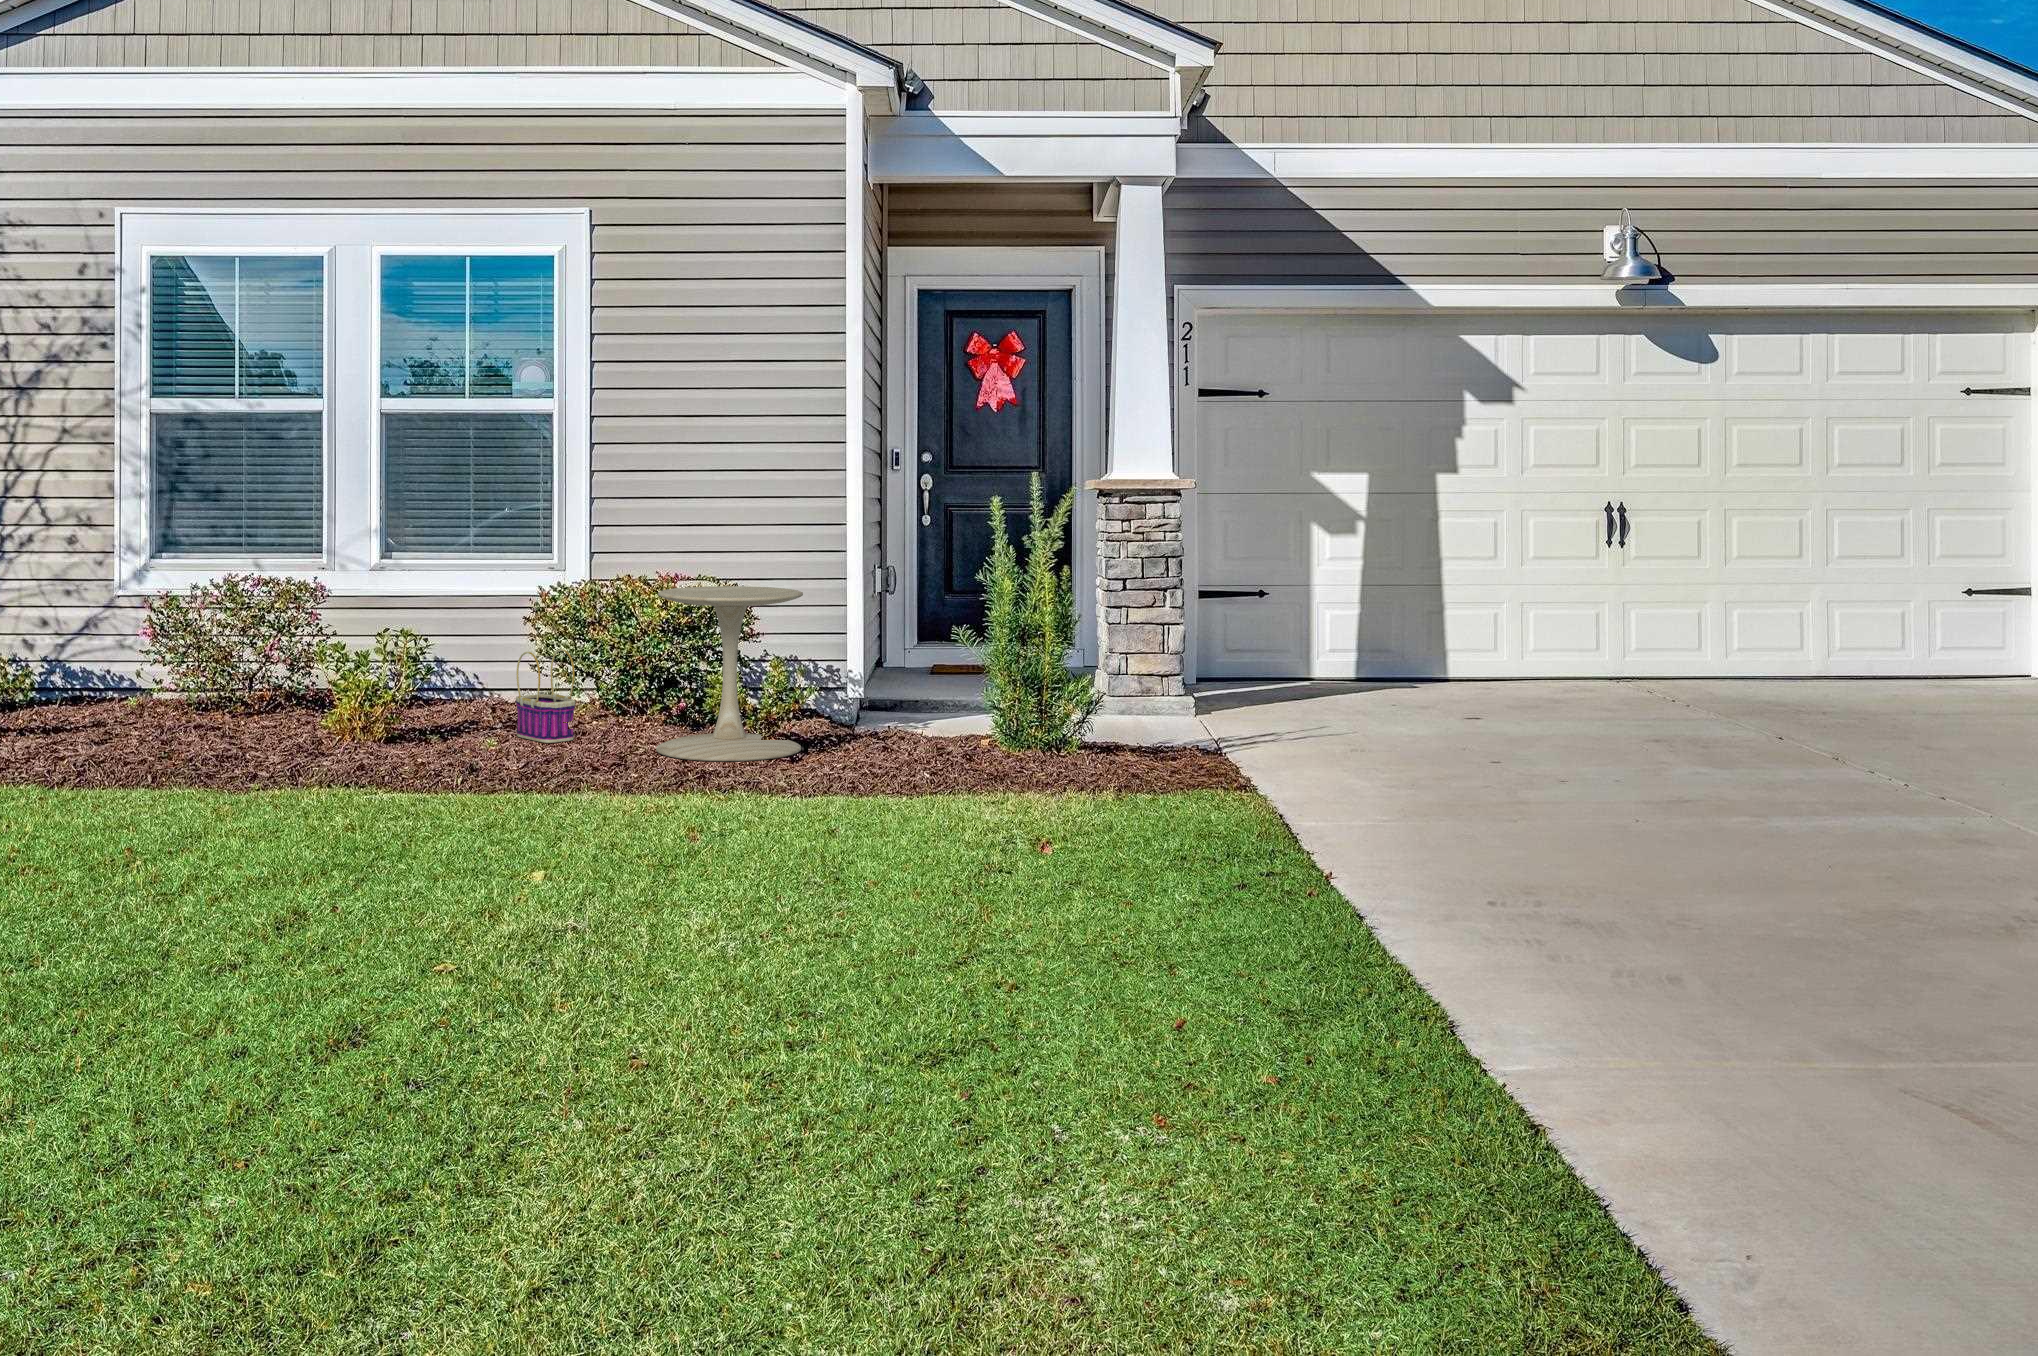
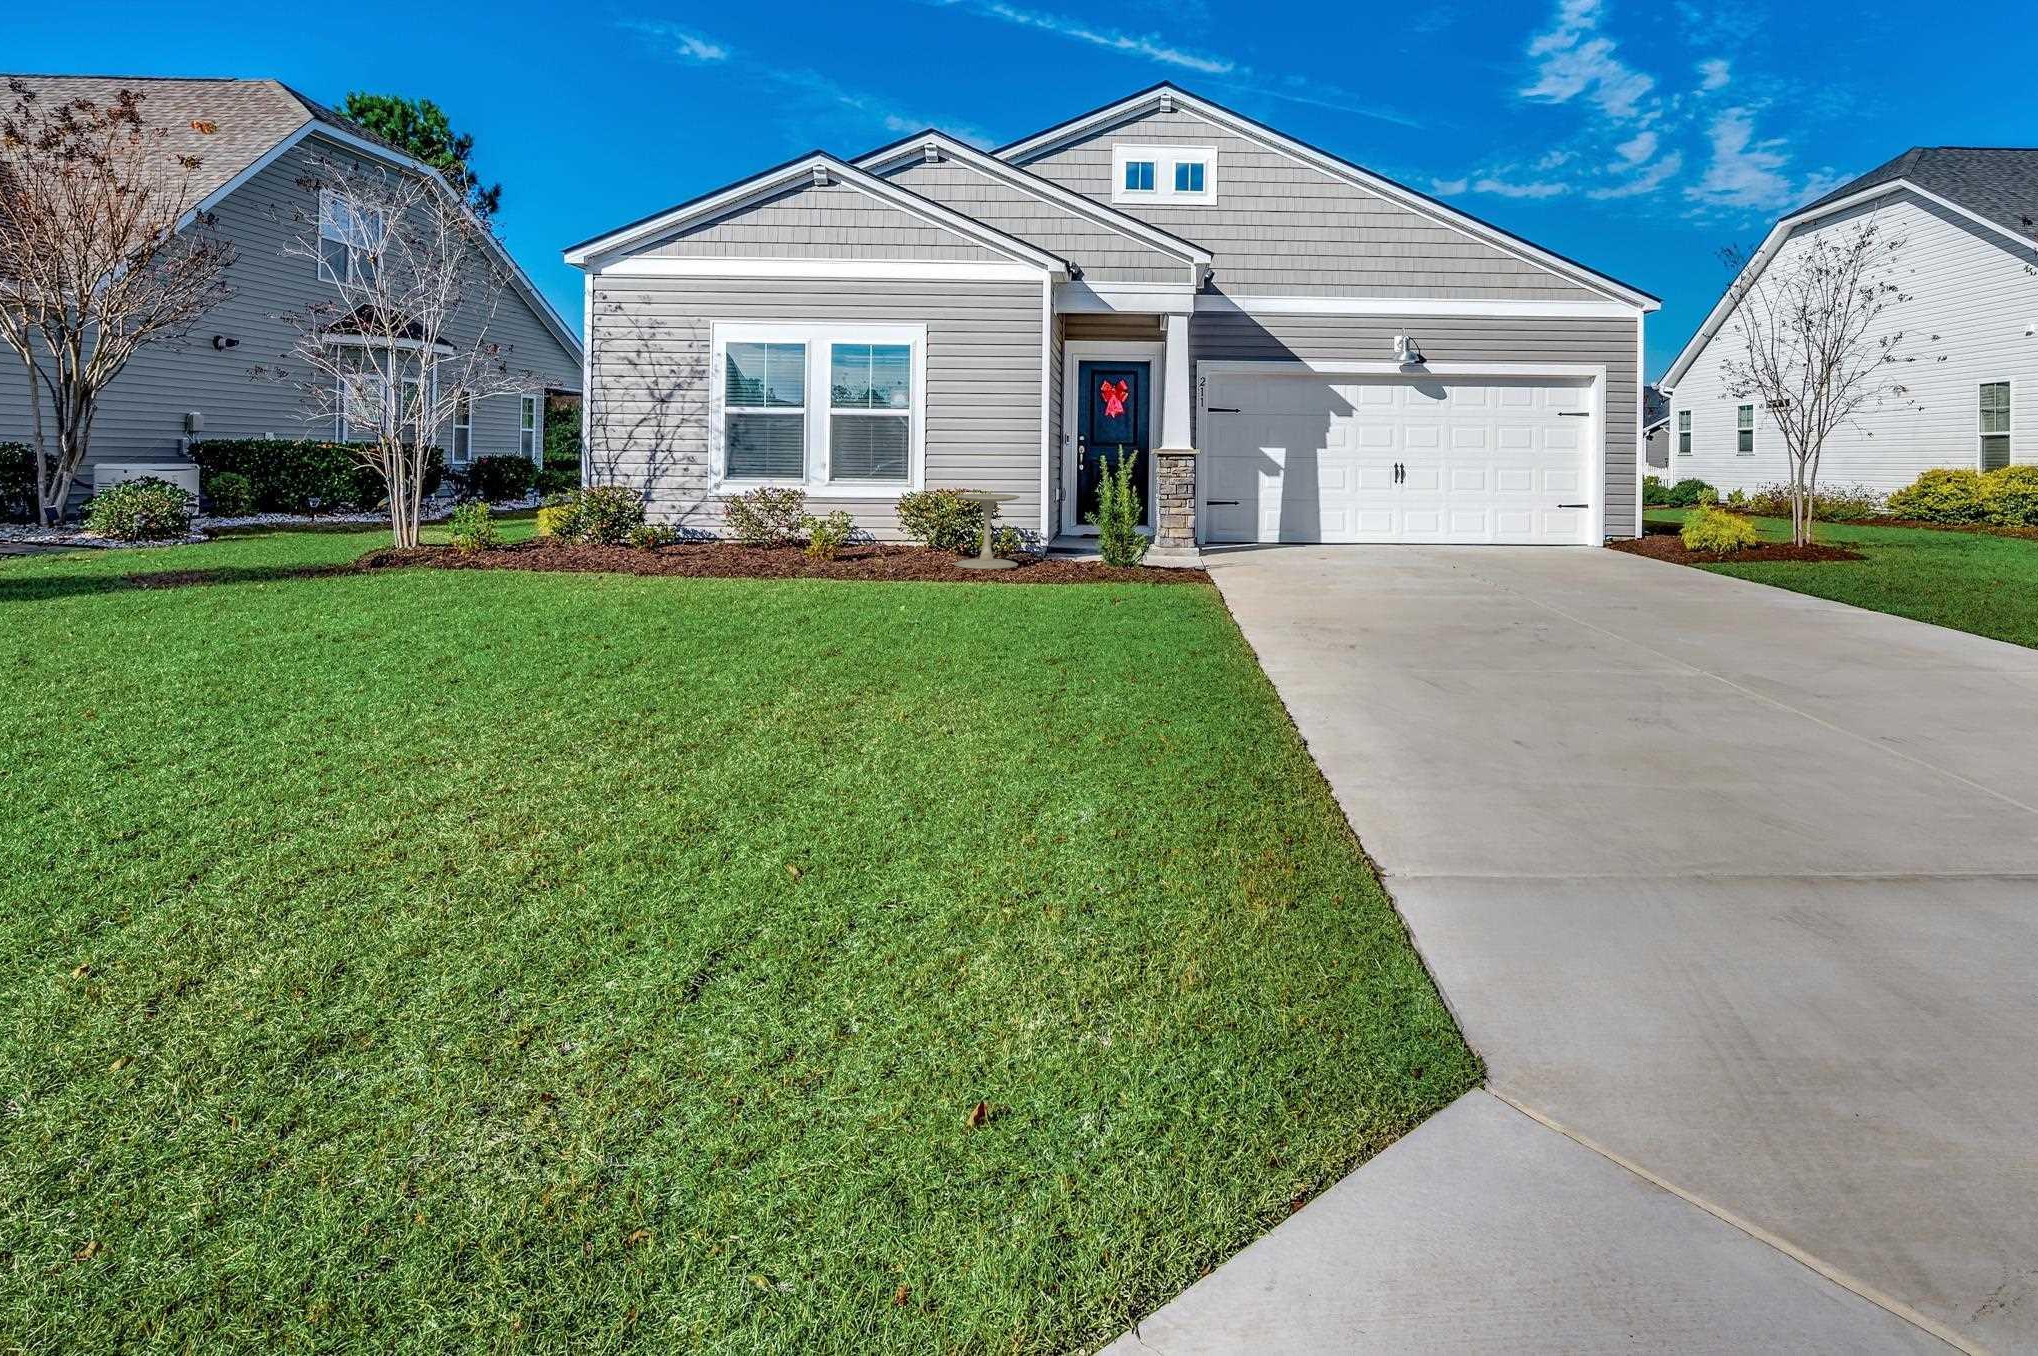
basket: present [516,649,576,743] -> none [891,521,918,562]

